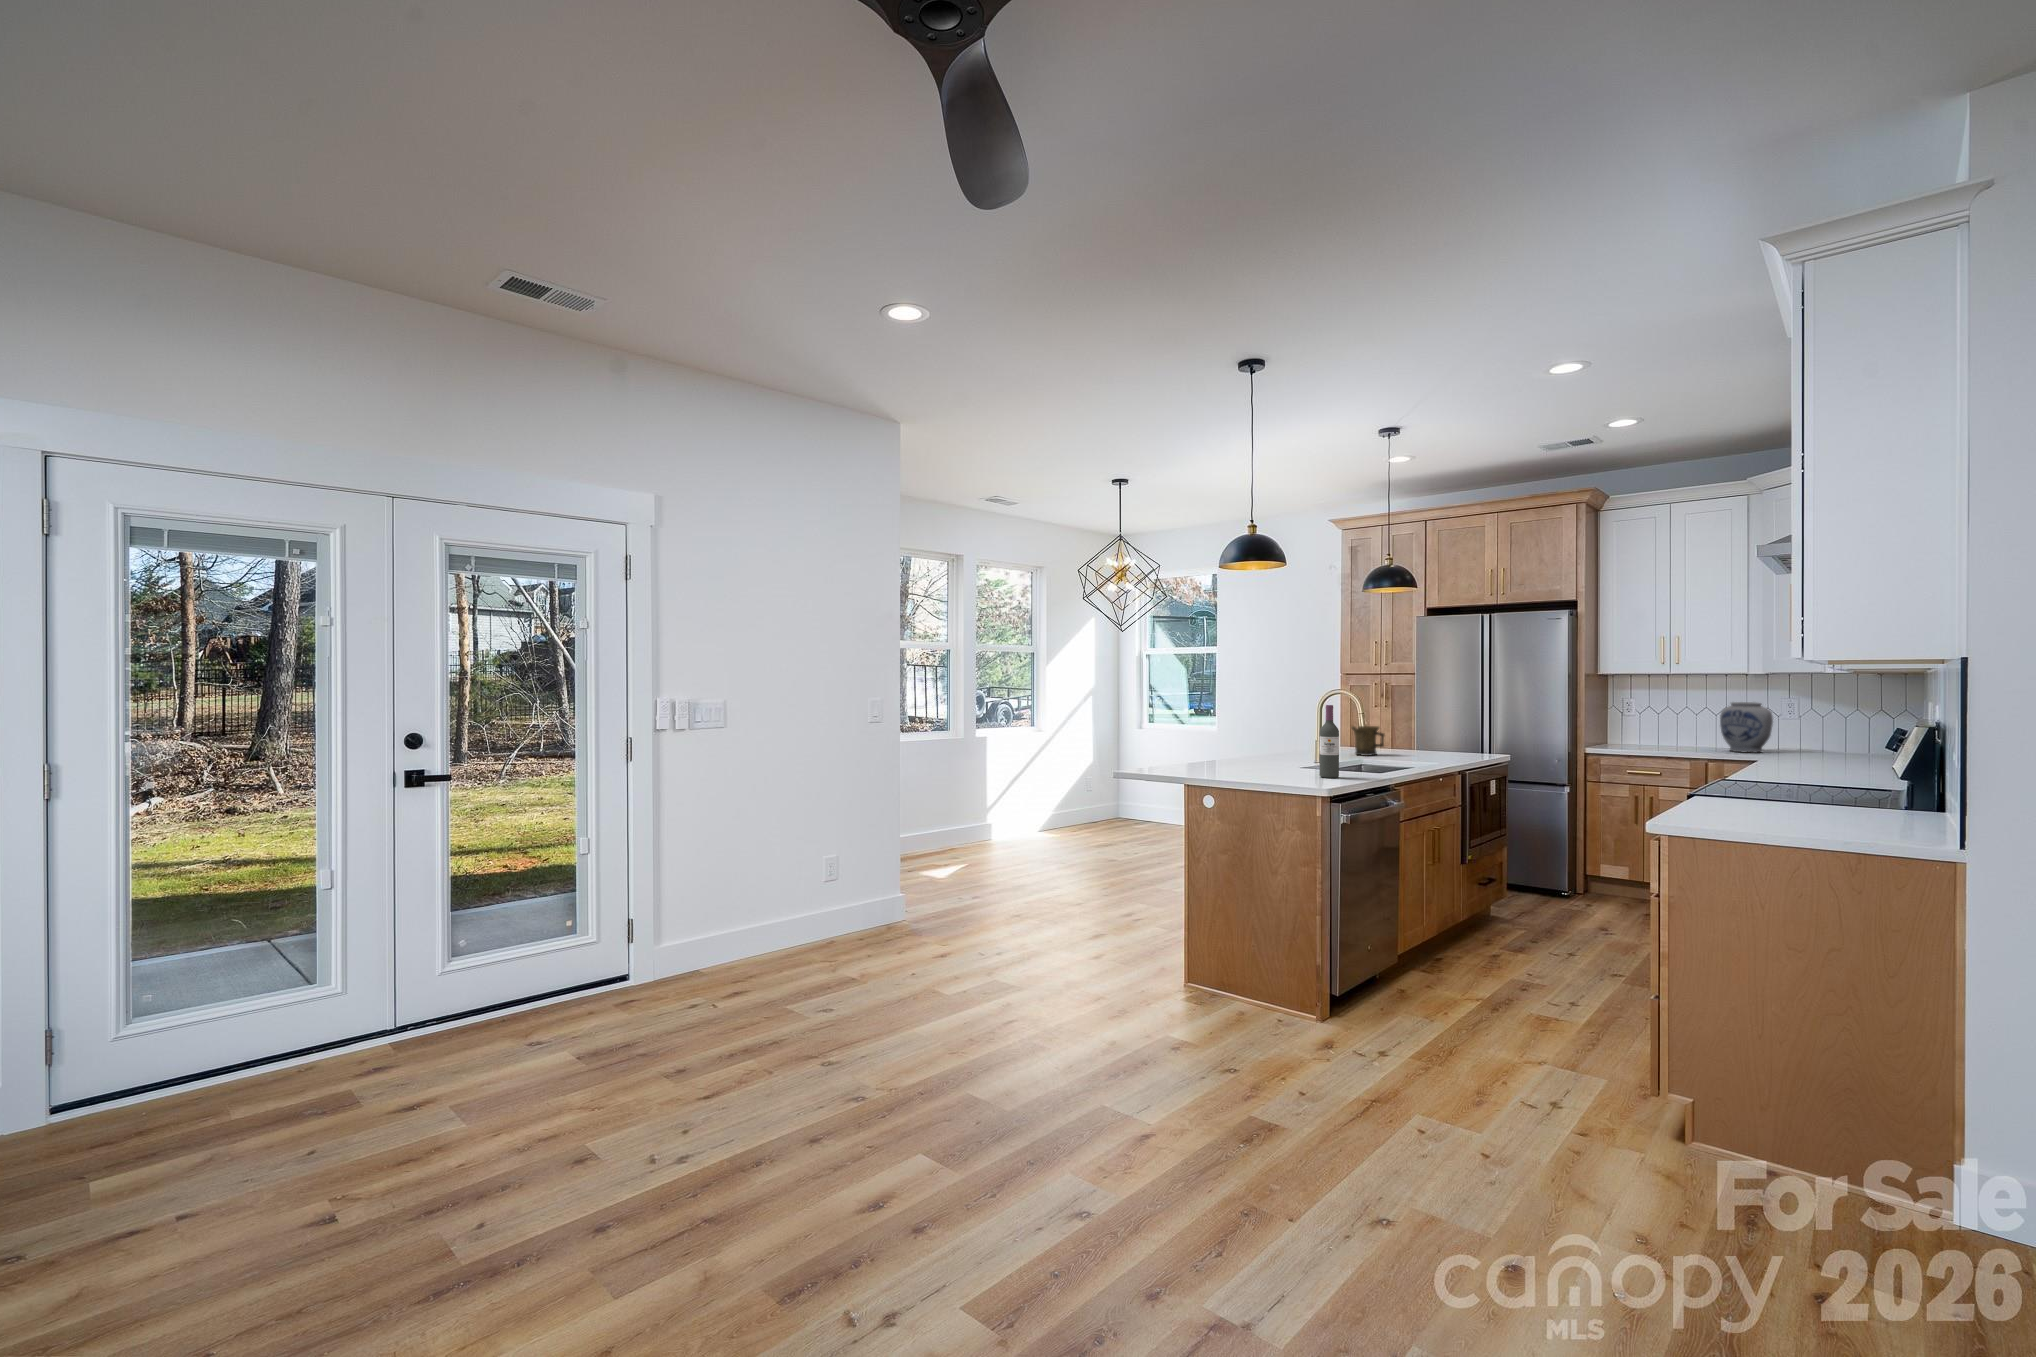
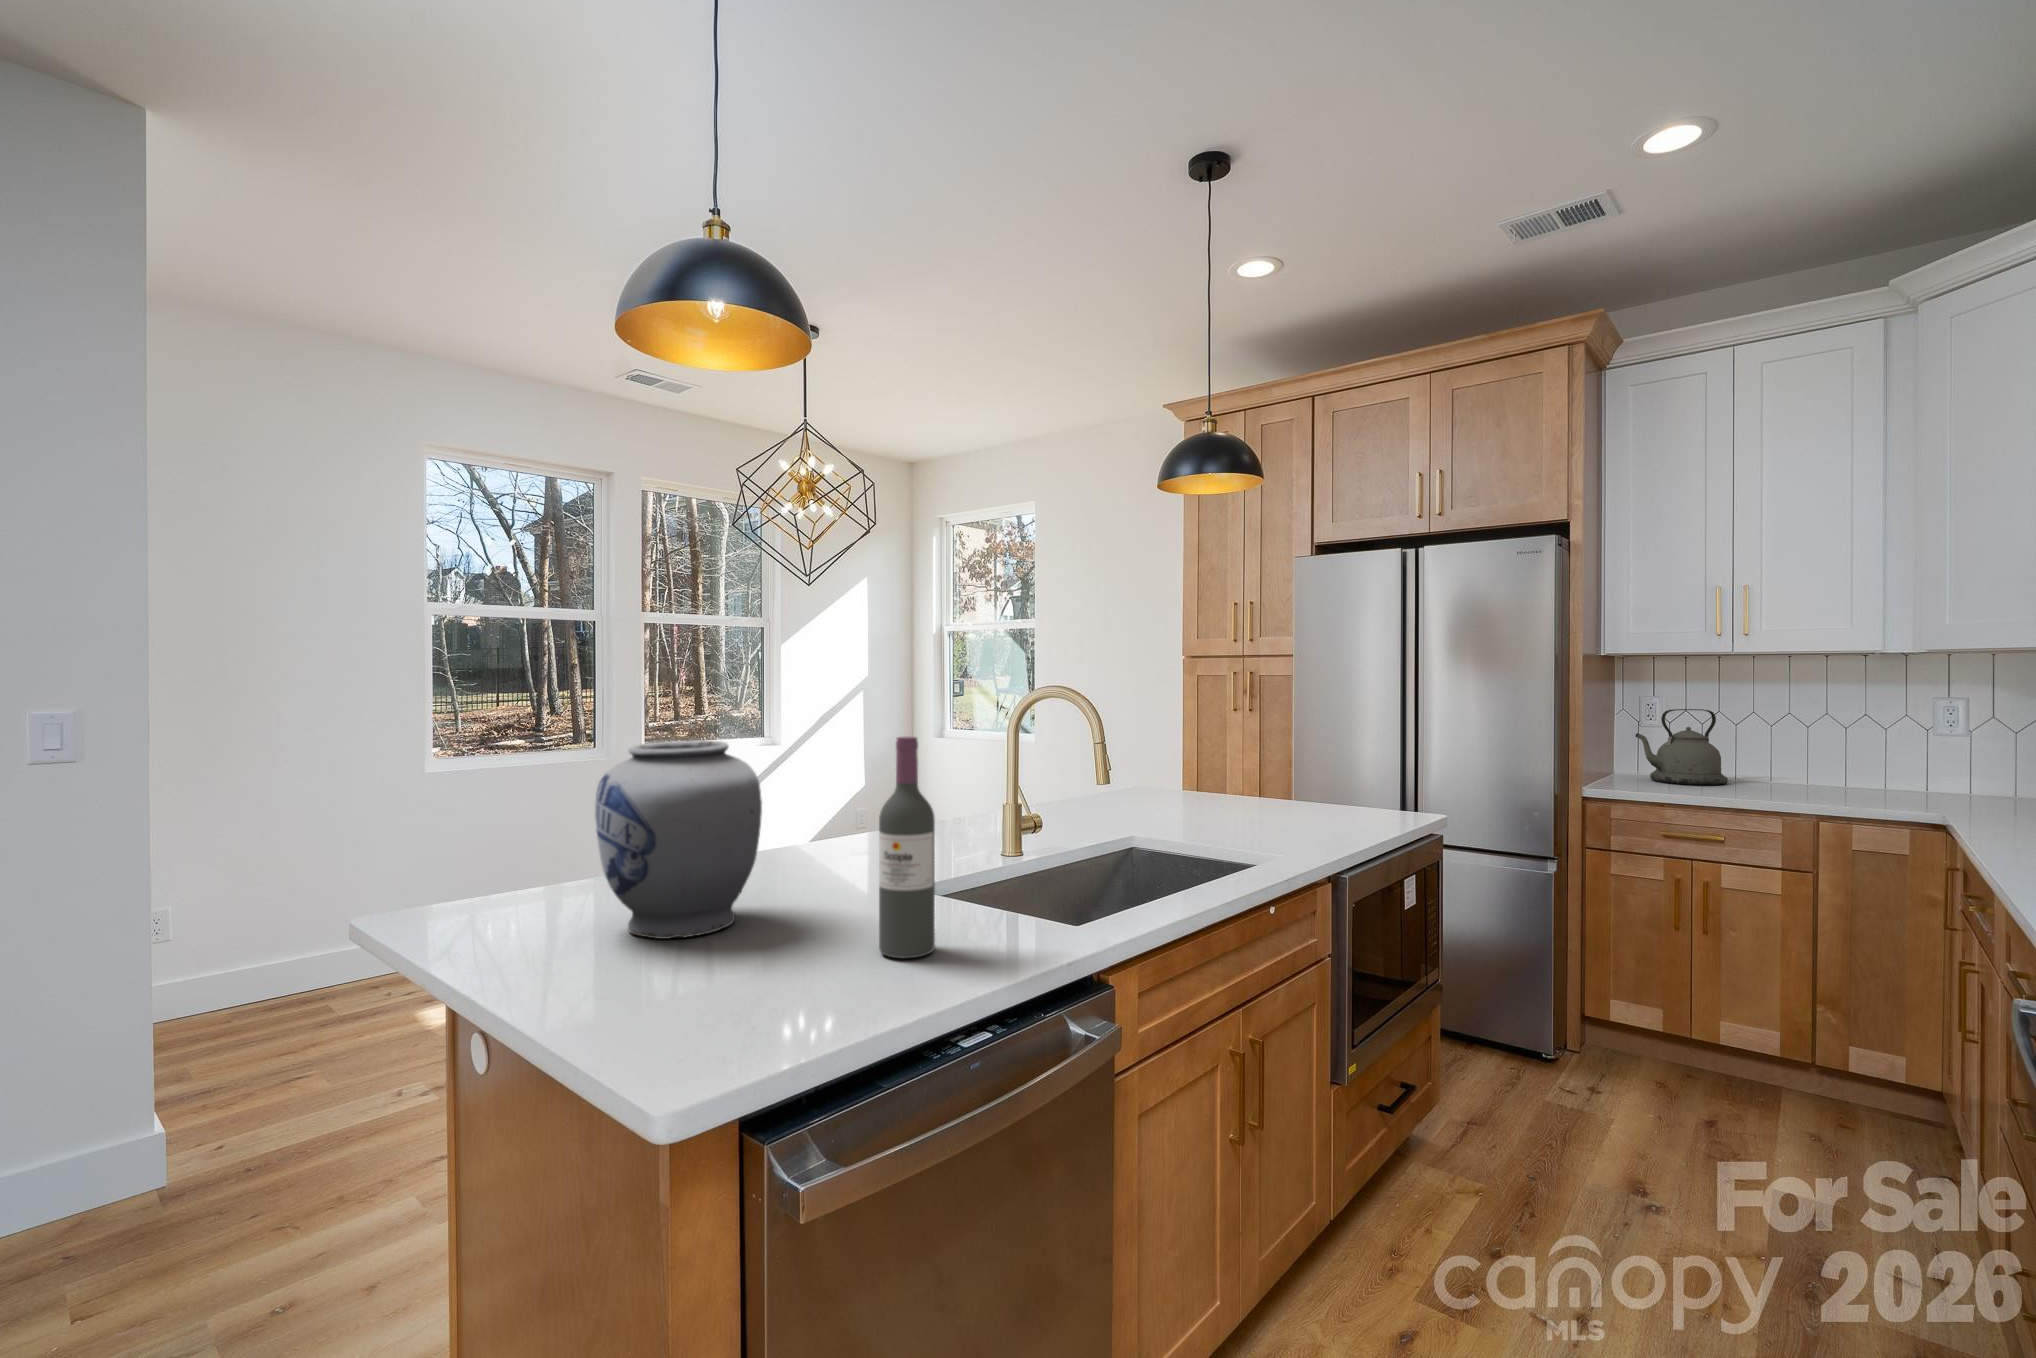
vase: present [1720,702,1773,753] -> present [595,740,762,939]
kettle: none [1618,705,1671,748] -> present [1635,709,1728,785]
mug: present [1352,726,1384,756] -> none [1124,758,1189,822]

